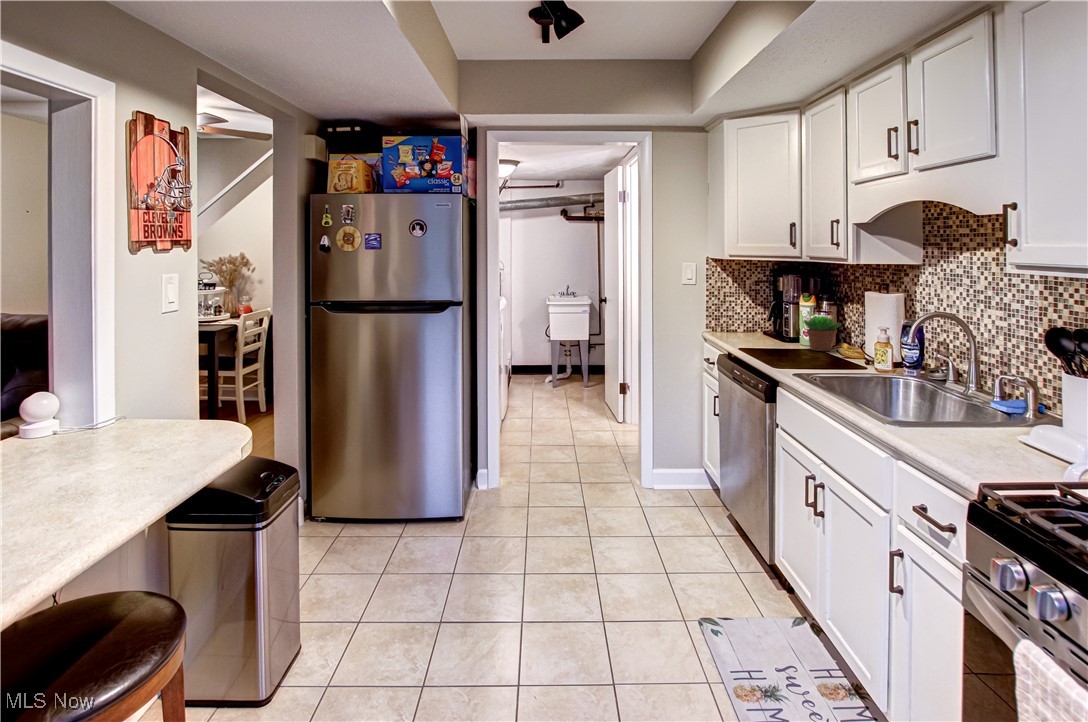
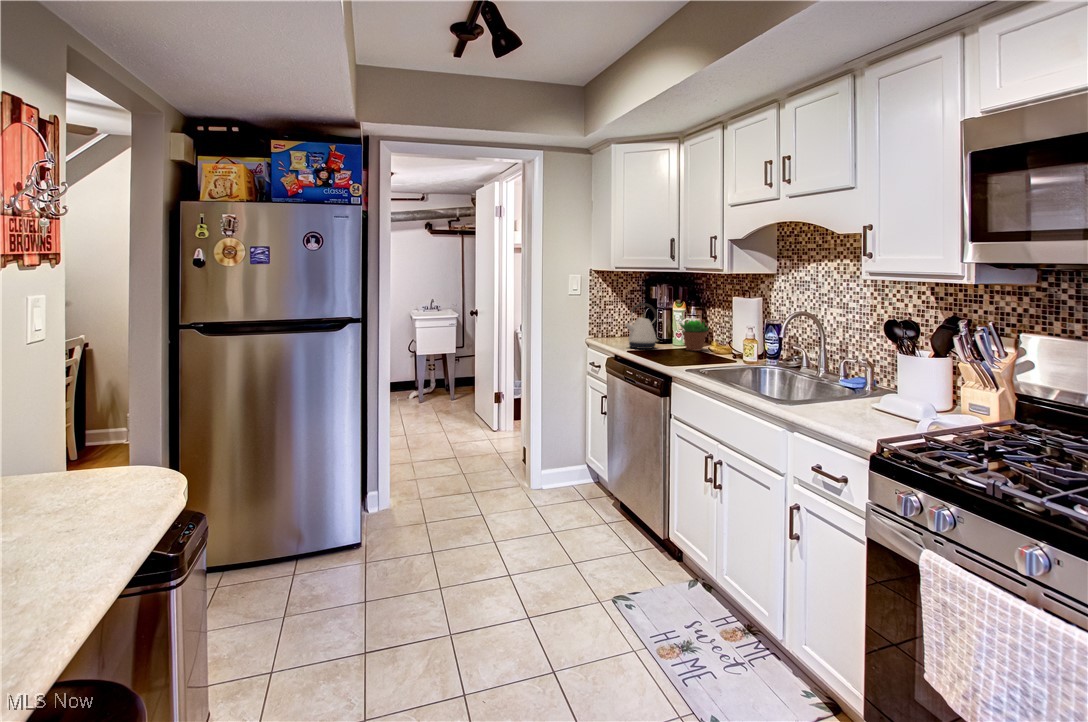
kettle: none [739,298,779,348] -> present [626,303,658,349]

